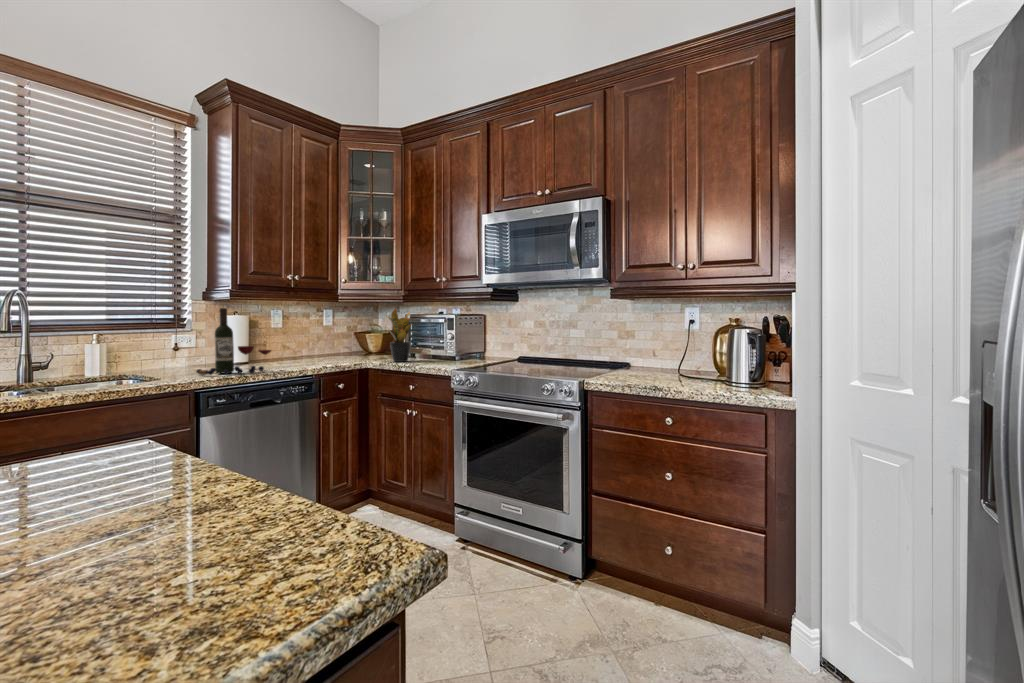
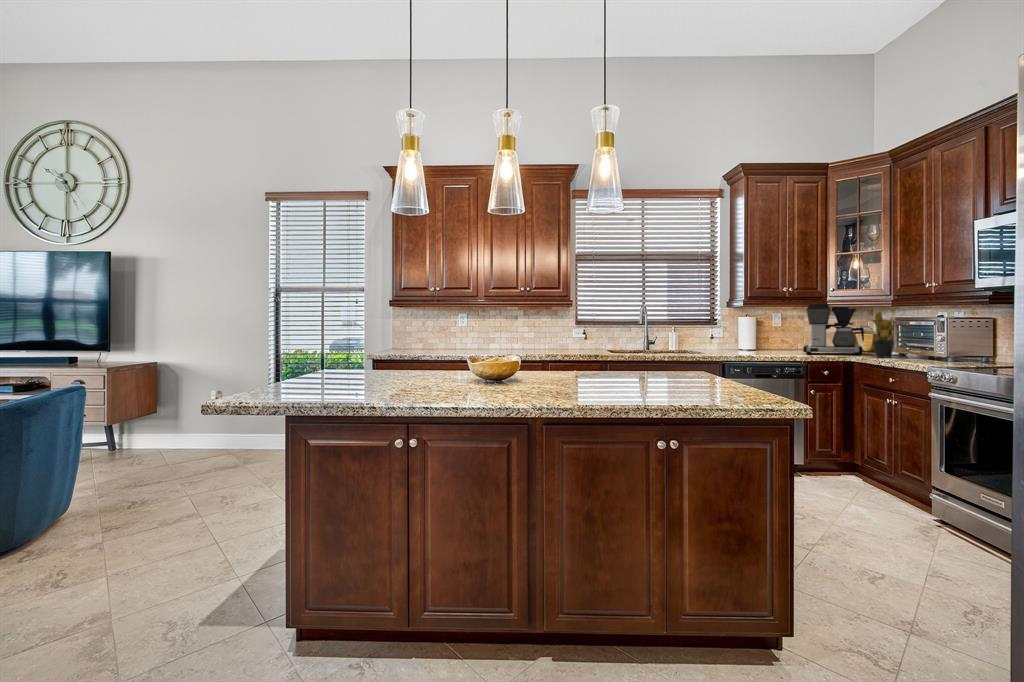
coffee maker: none [313,298,378,361] -> present [803,304,864,355]
wine bottle: present [196,308,271,375] -> none [721,316,771,359]

